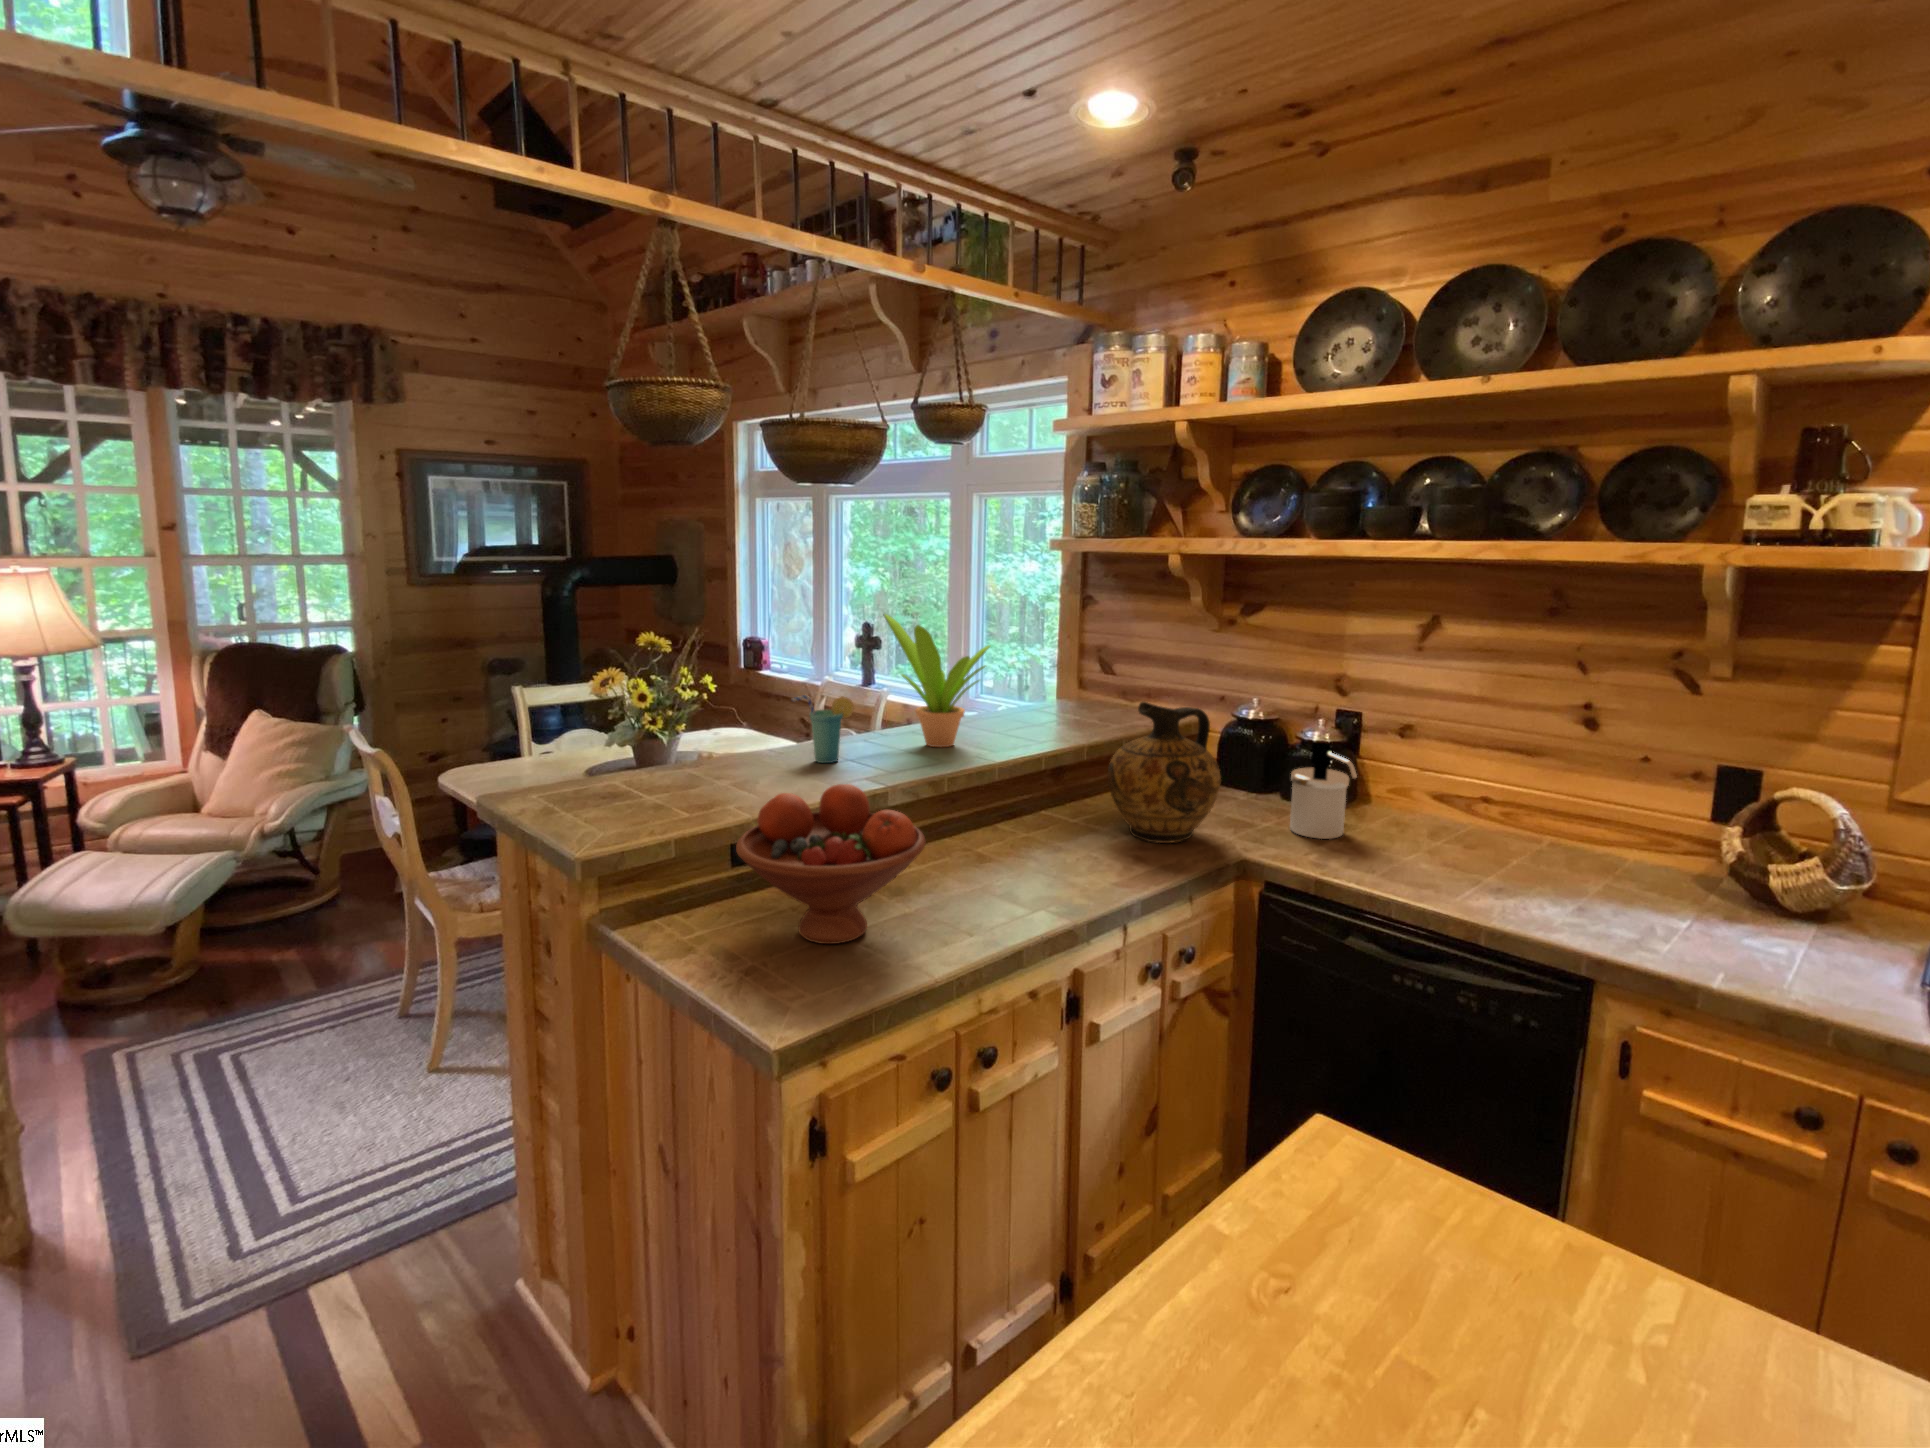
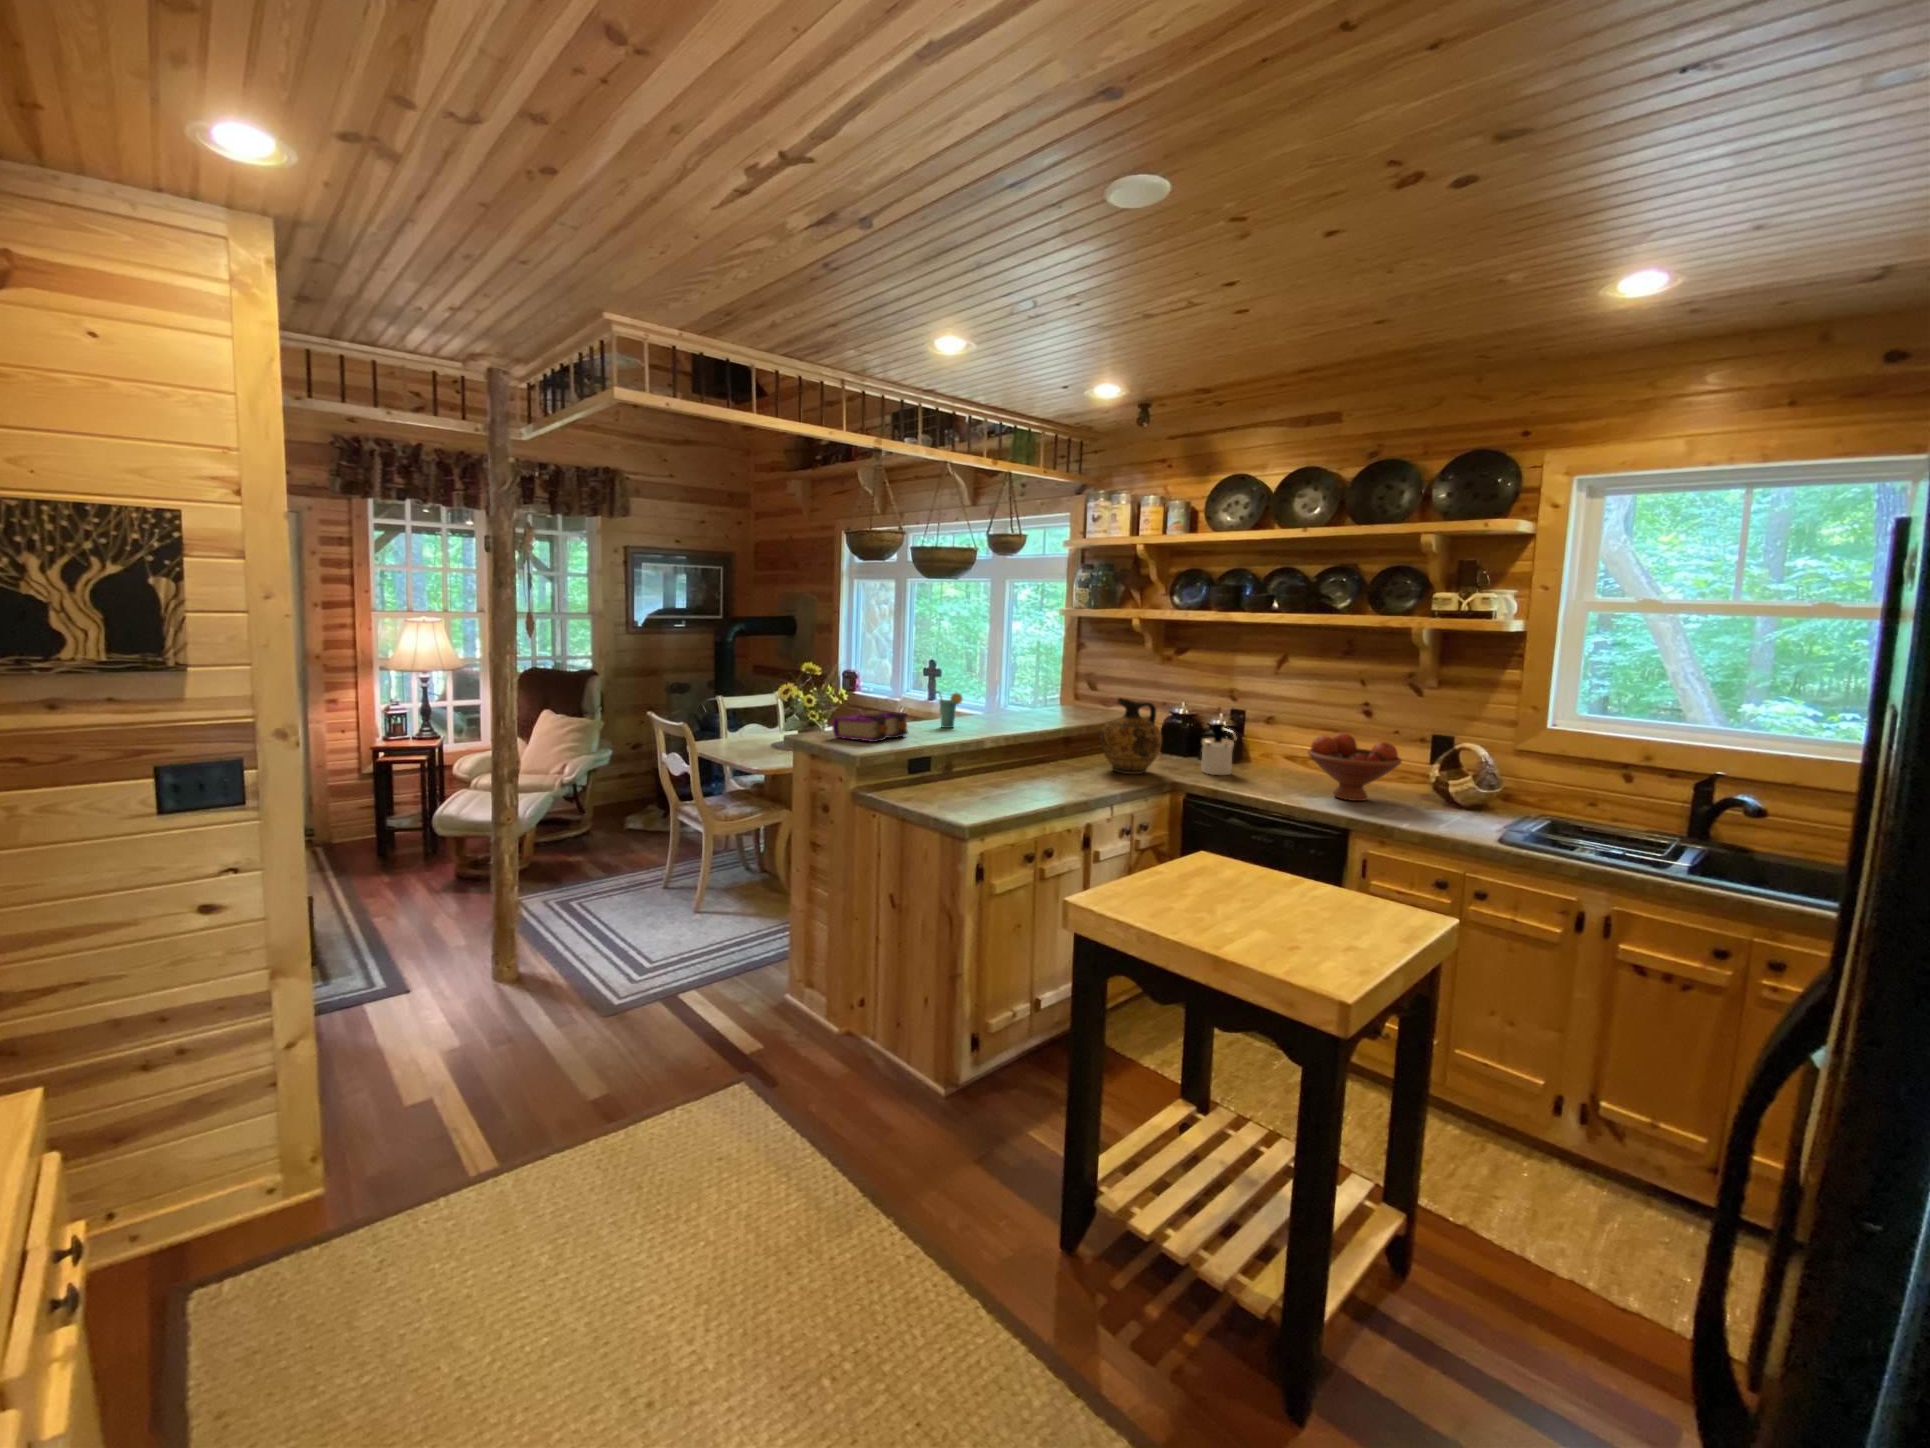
potted plant: present [884,614,990,747] -> none [973,650,1033,723]
book: none [570,741,731,813] -> present [832,711,908,742]
fruit bowl: present [736,784,926,944] -> present [1308,733,1402,801]

